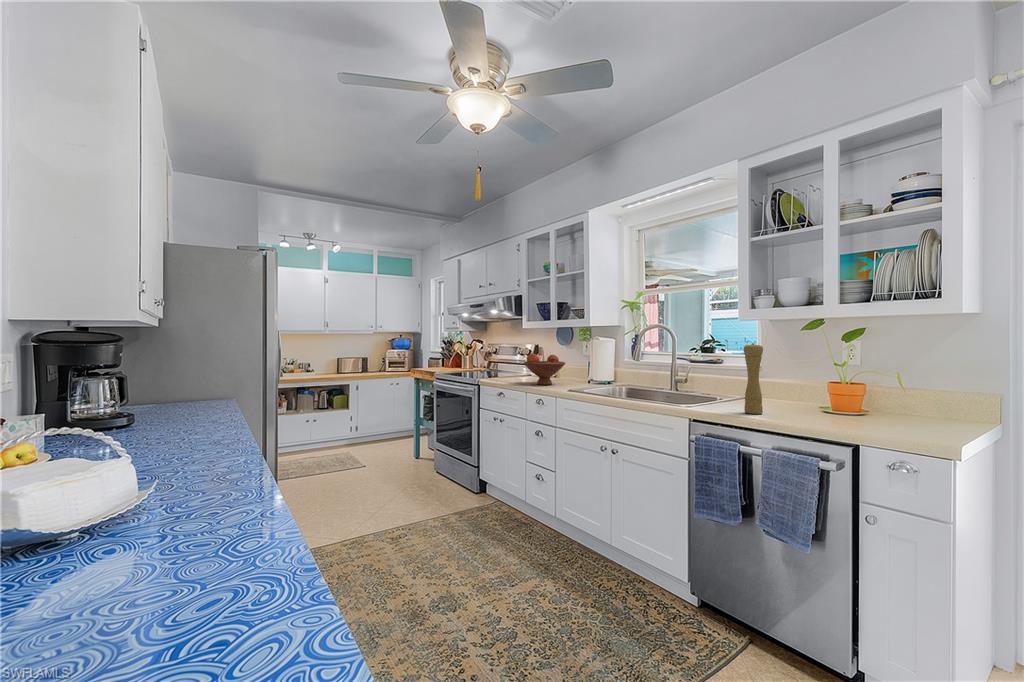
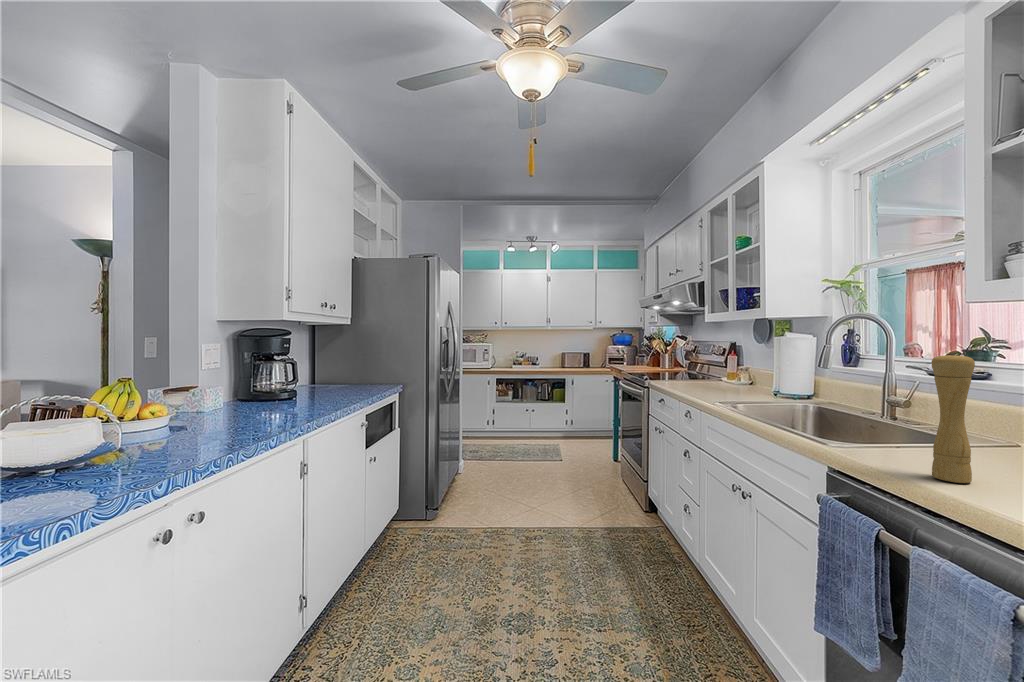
fruit bowl: present [524,353,565,385] -> none [687,355,744,395]

